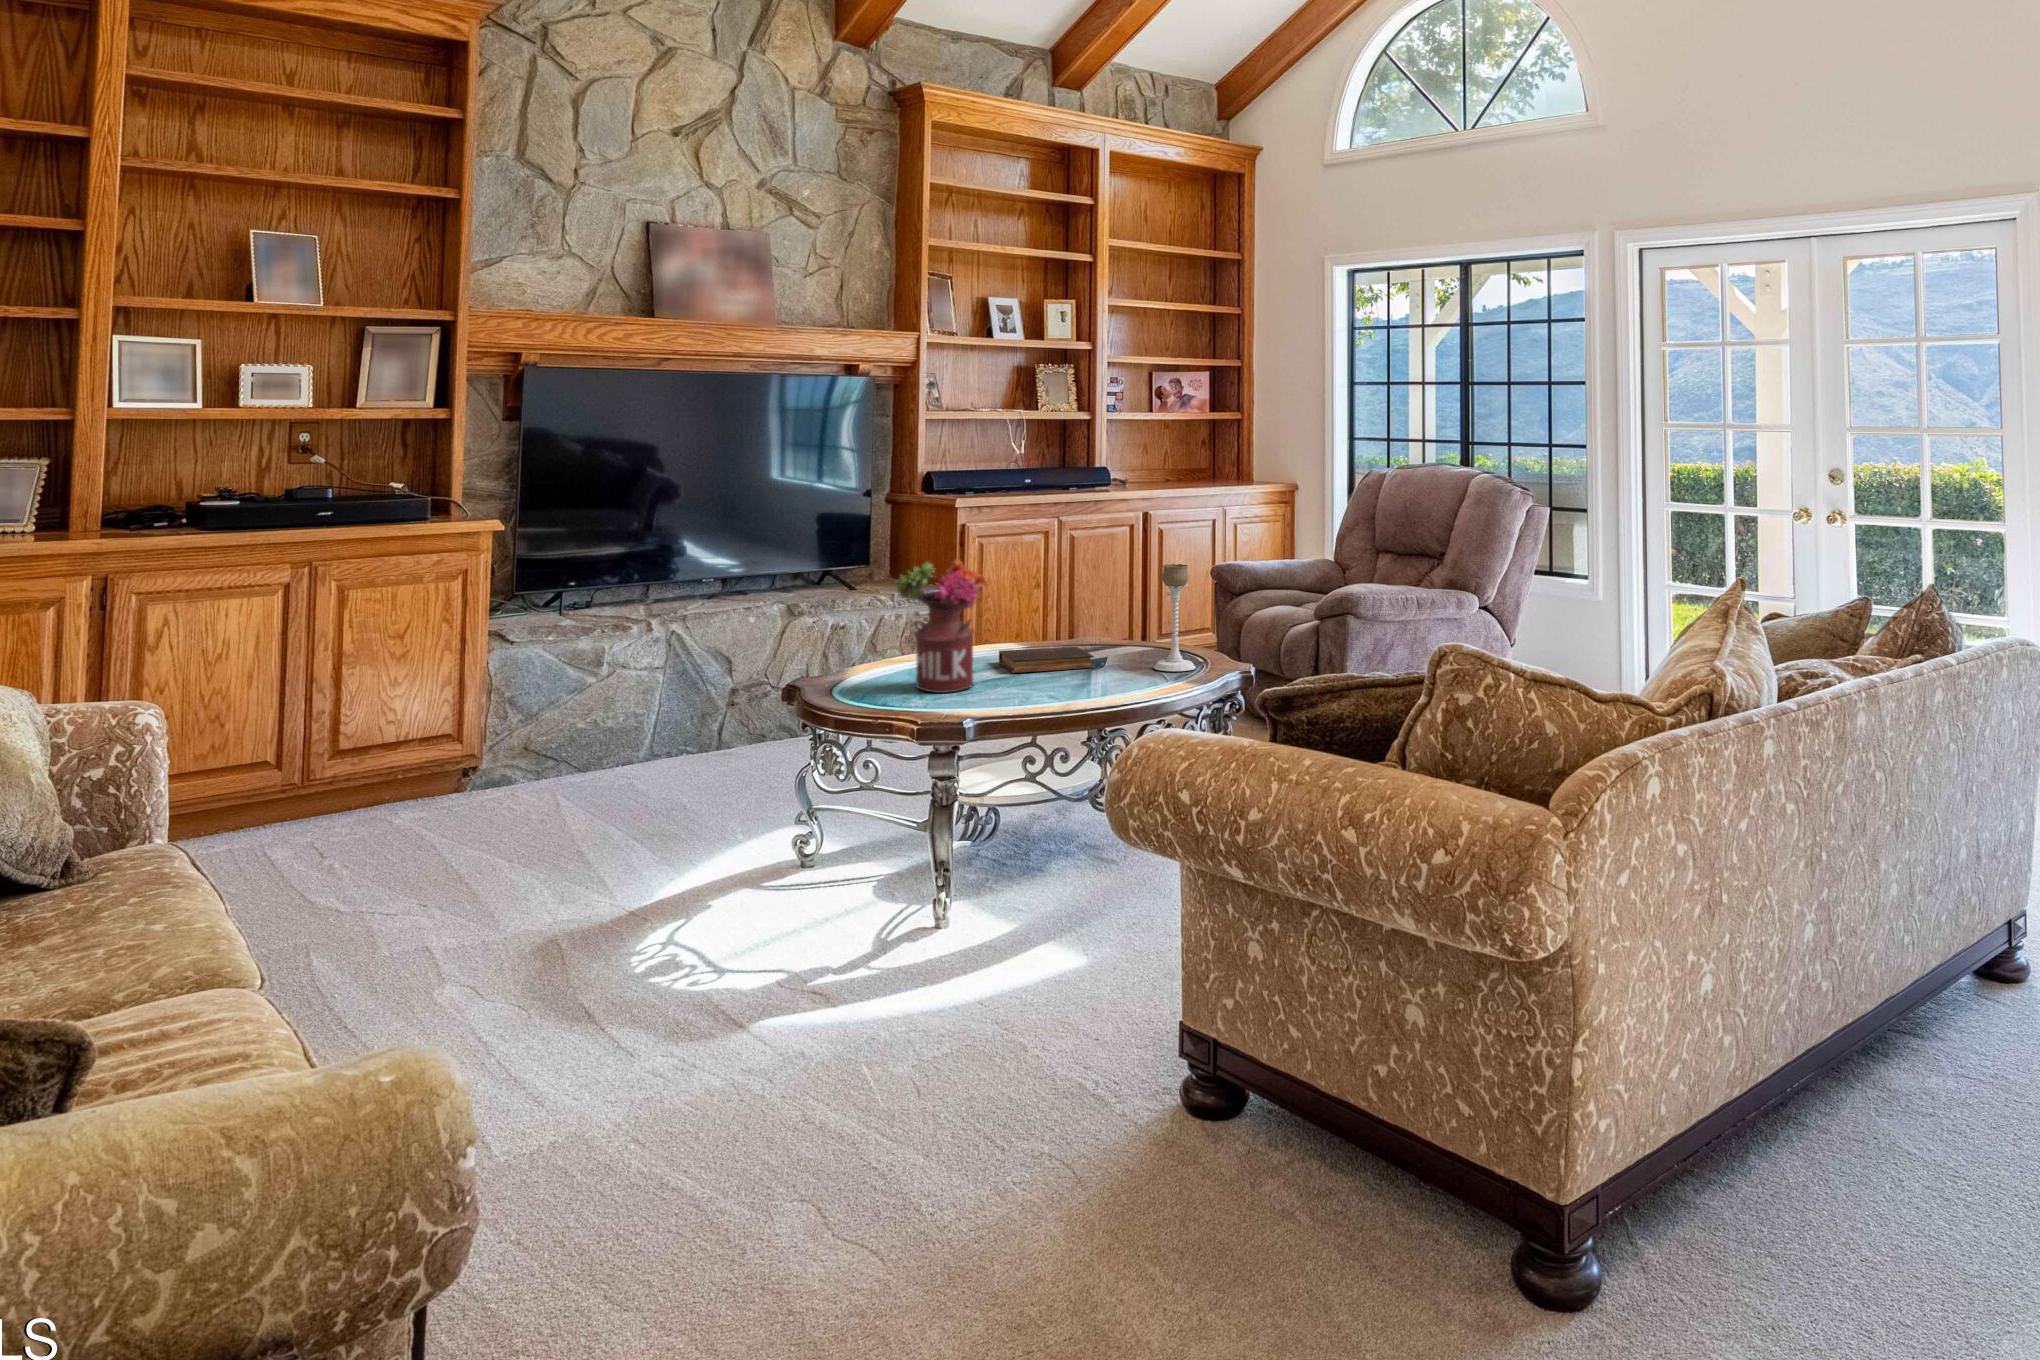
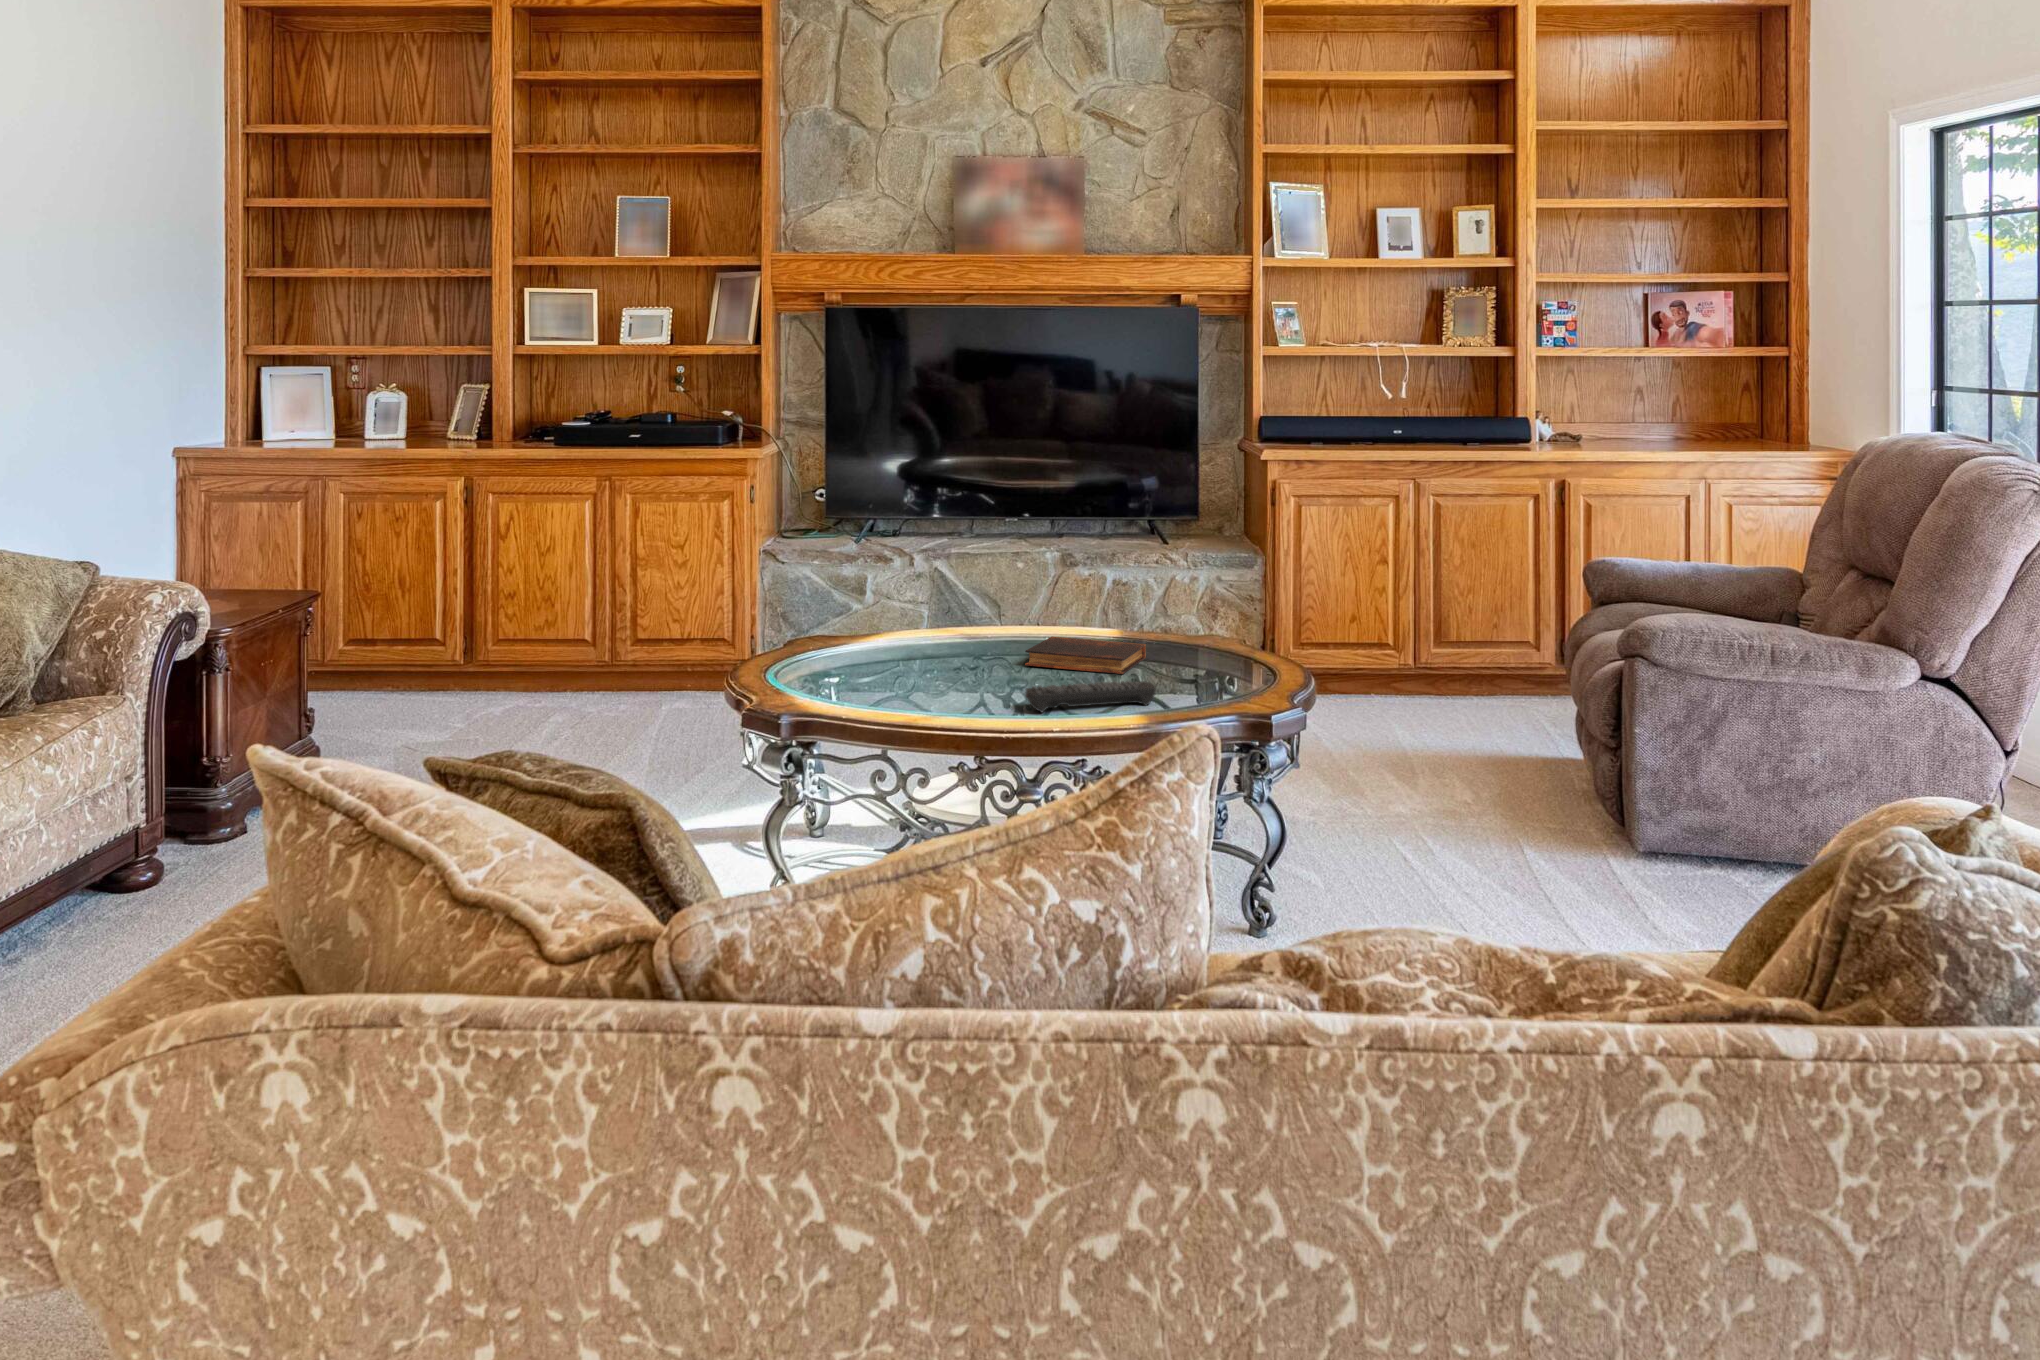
flower arrangement: present [895,559,988,693] -> none [866,521,972,677]
candle holder: present [1153,564,1196,671] -> none [1179,550,1237,697]
remote control: none [1092,665,1167,695] -> present [1025,681,1156,712]

